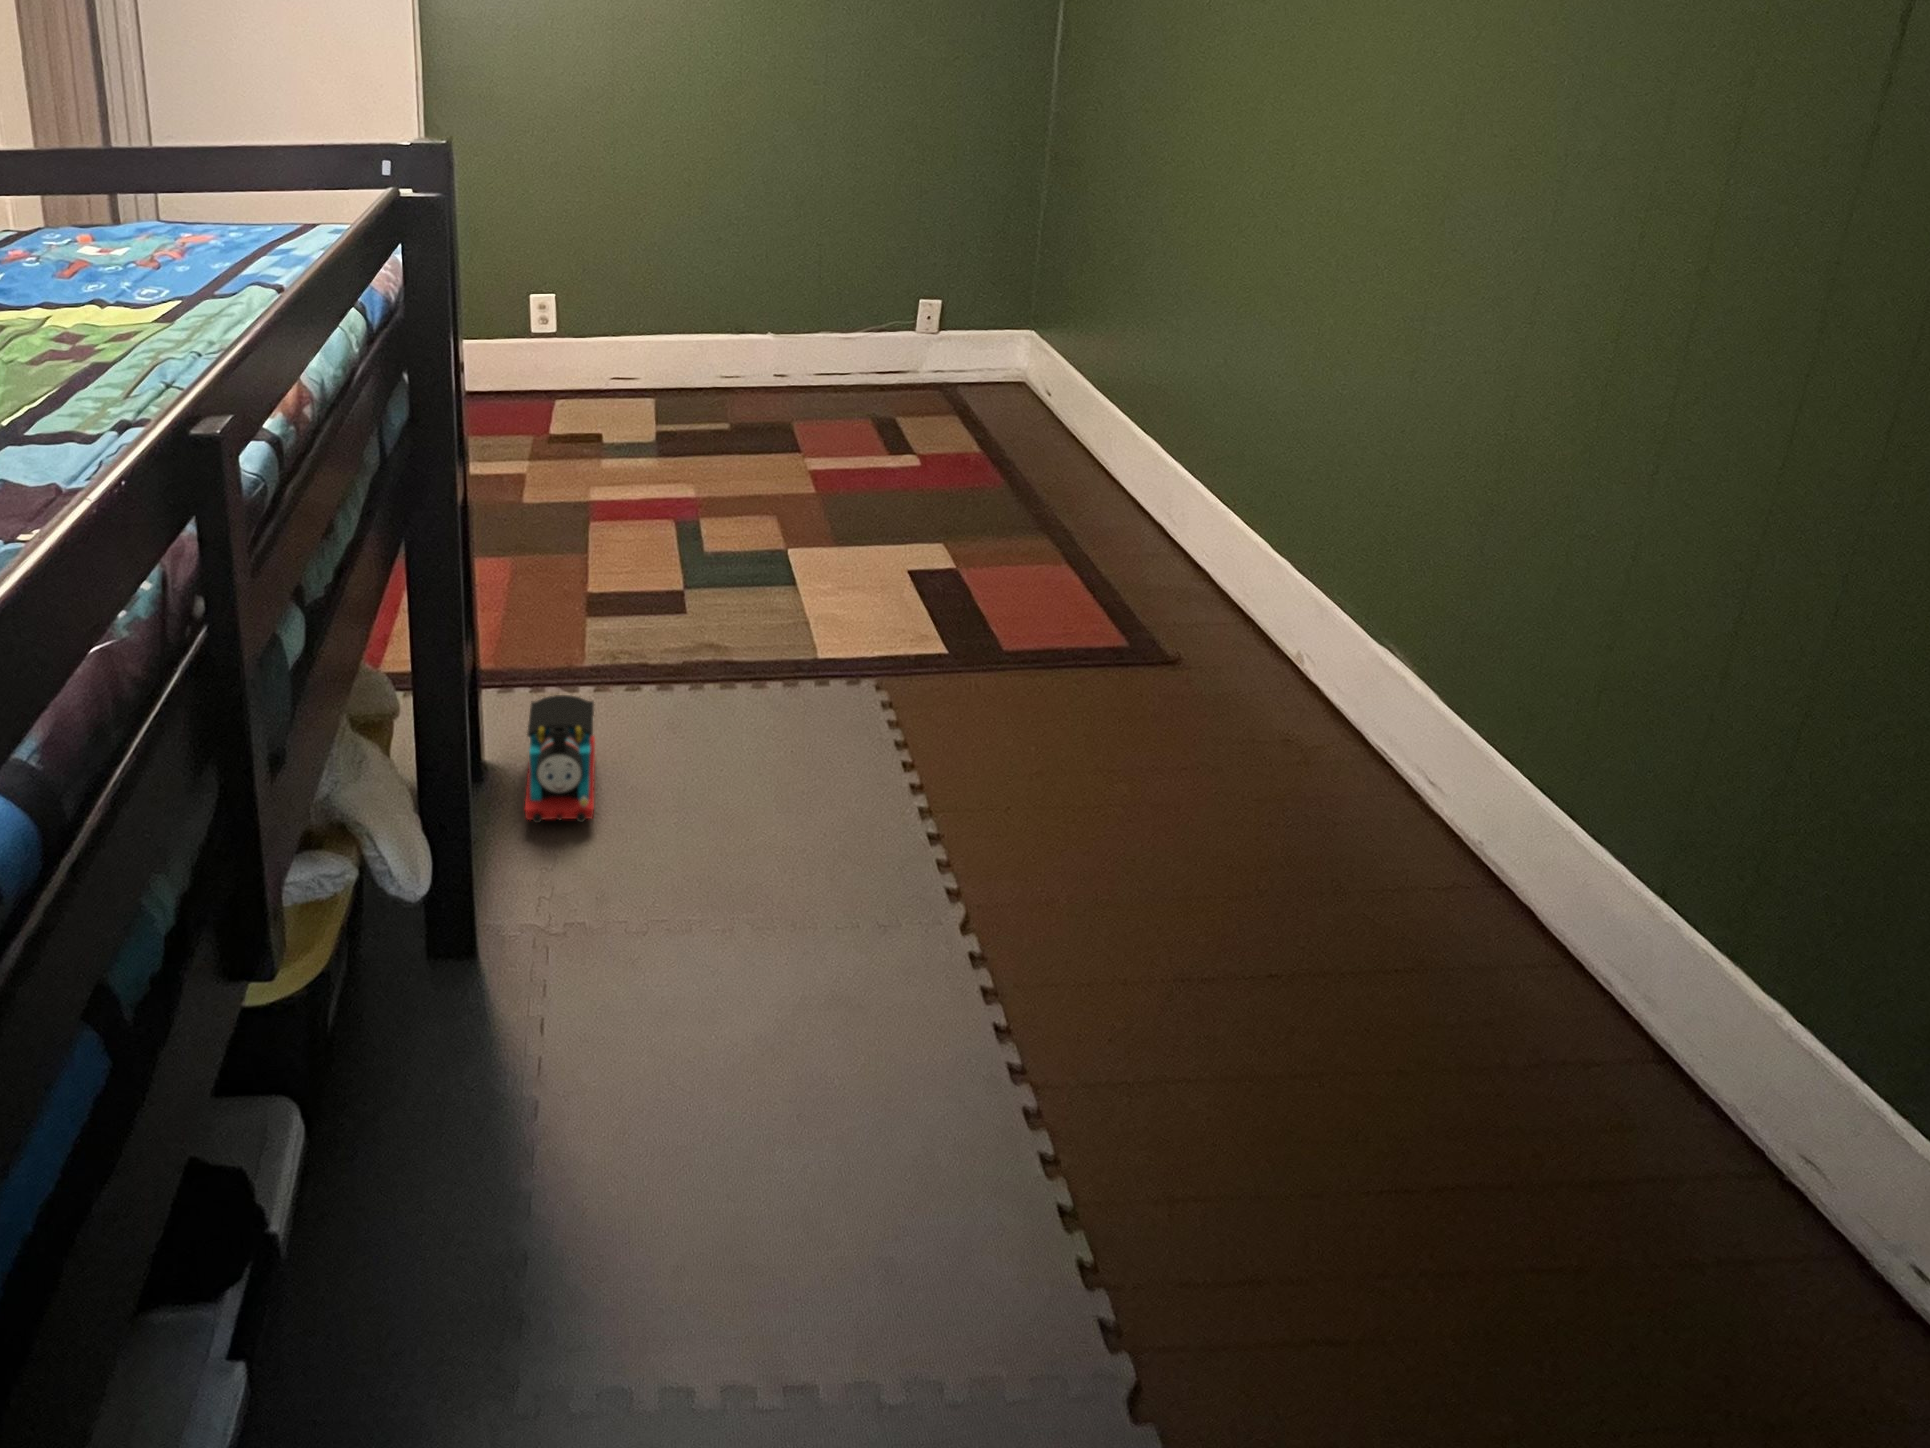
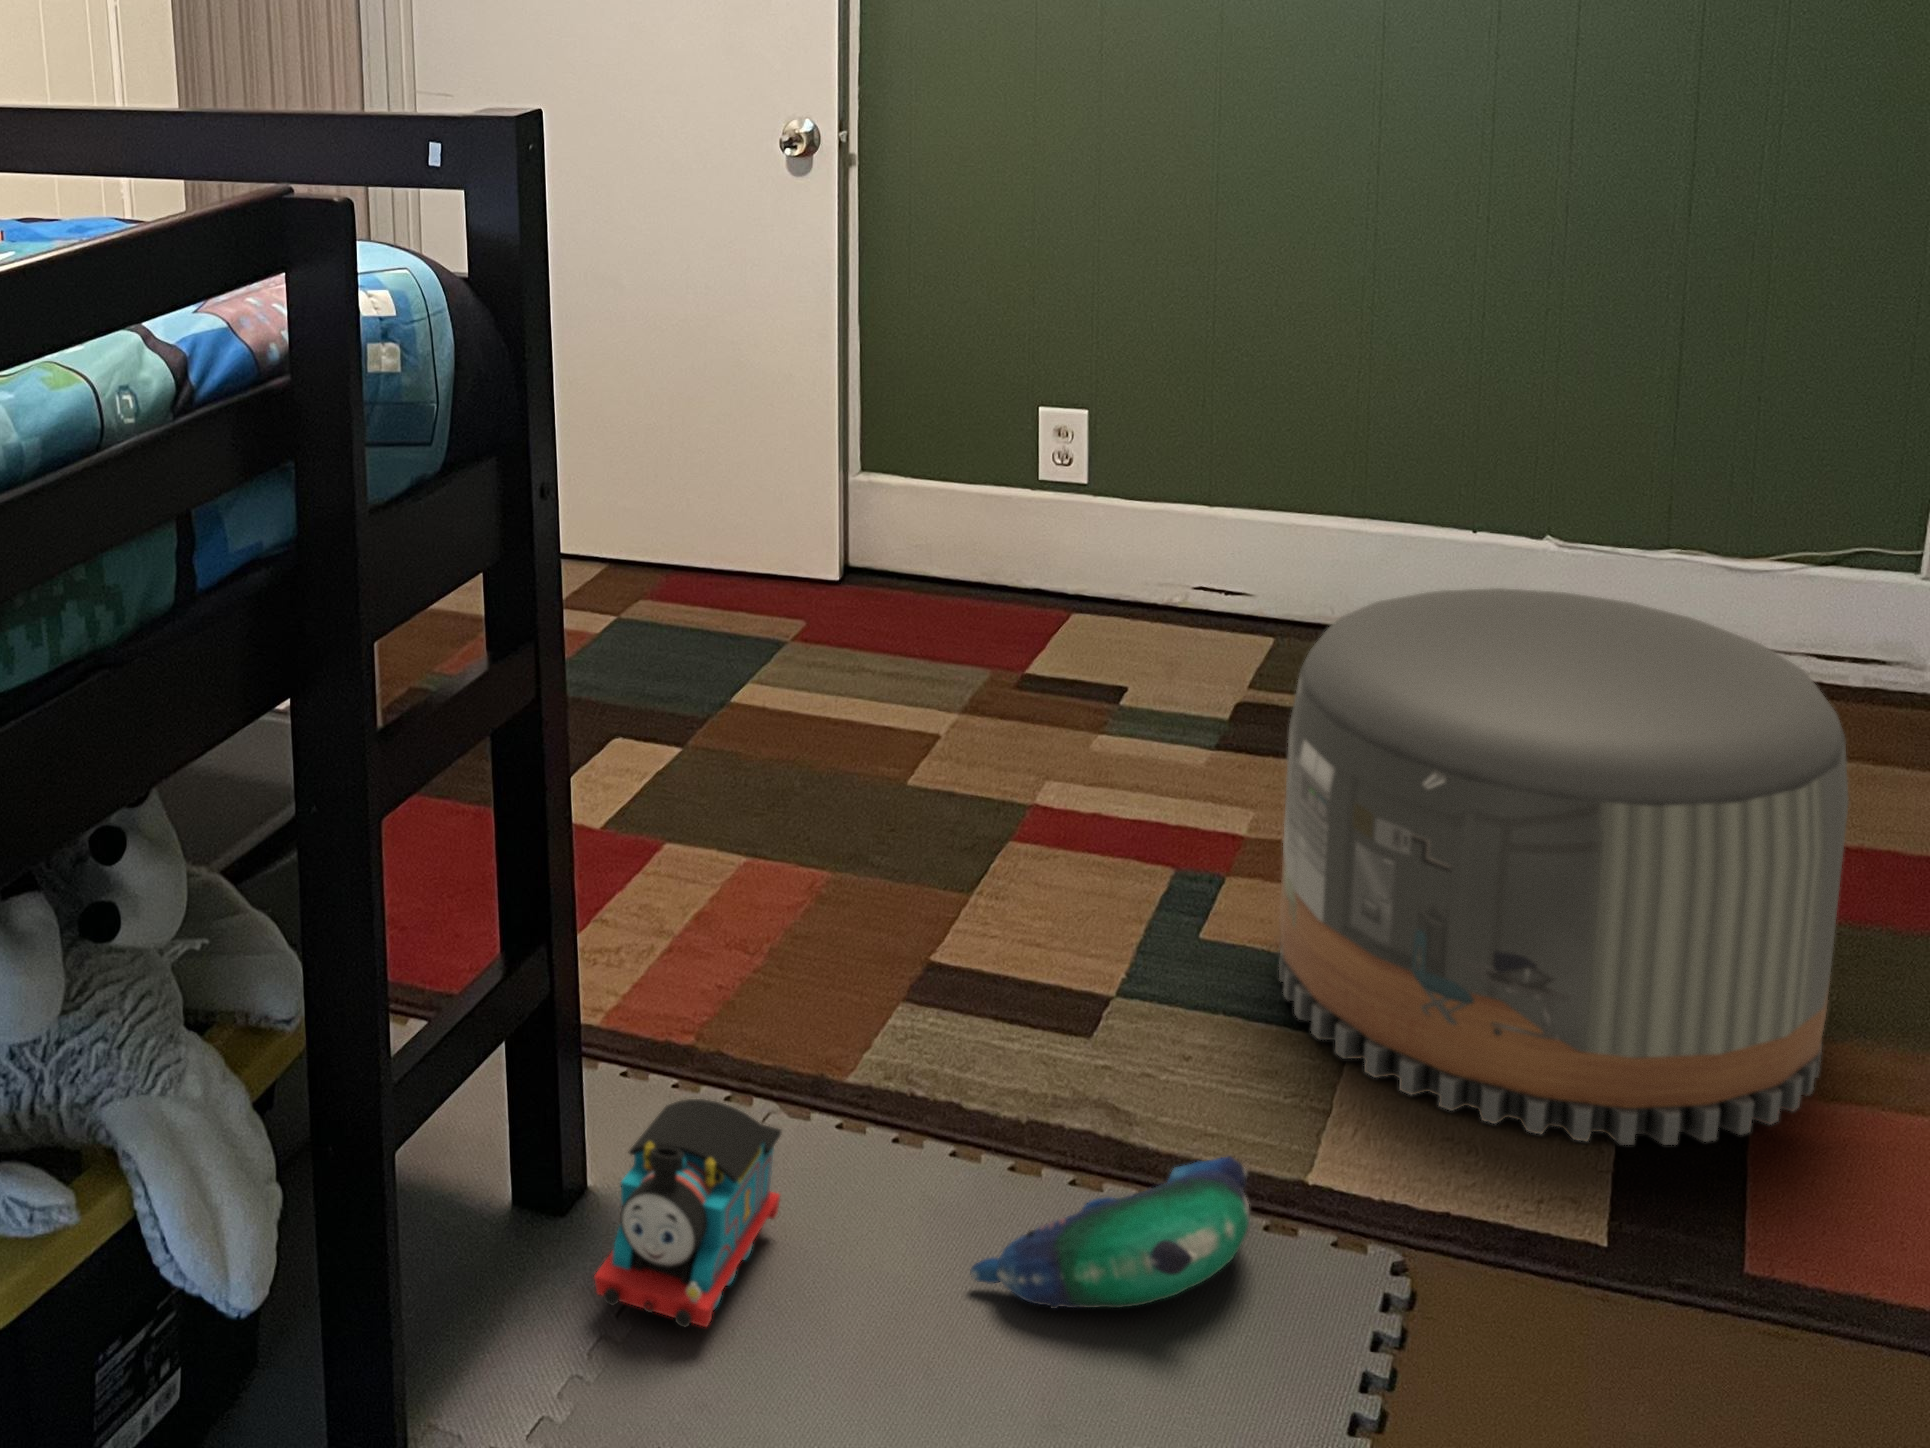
pouf: none [747,356,992,611] -> present [1279,588,1849,1145]
plush toy: none [701,656,819,755] -> present [970,1157,1250,1309]

